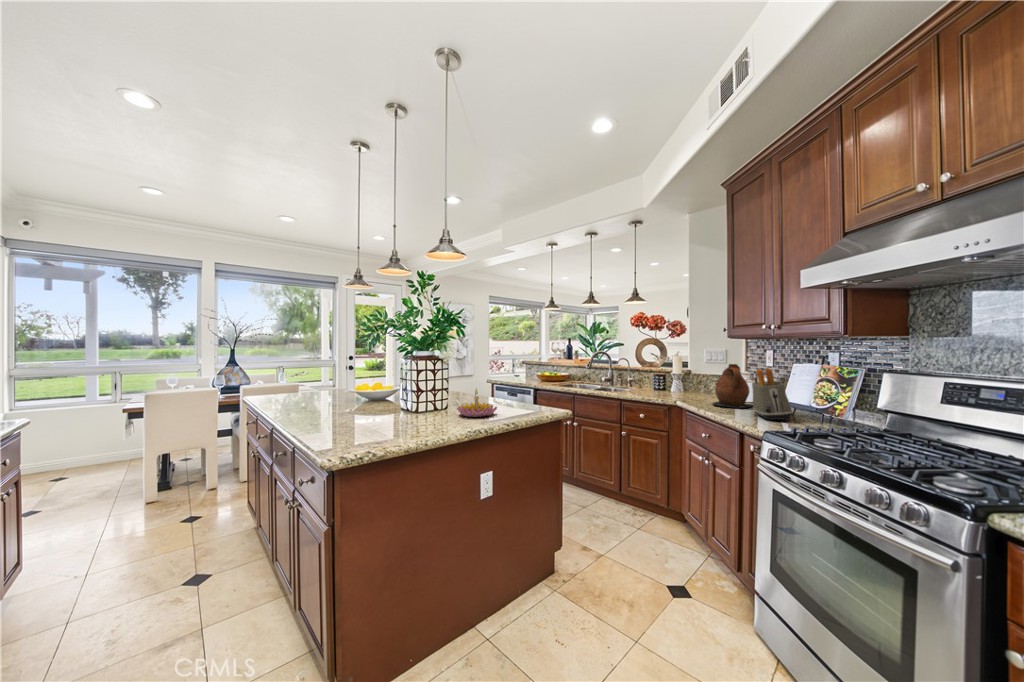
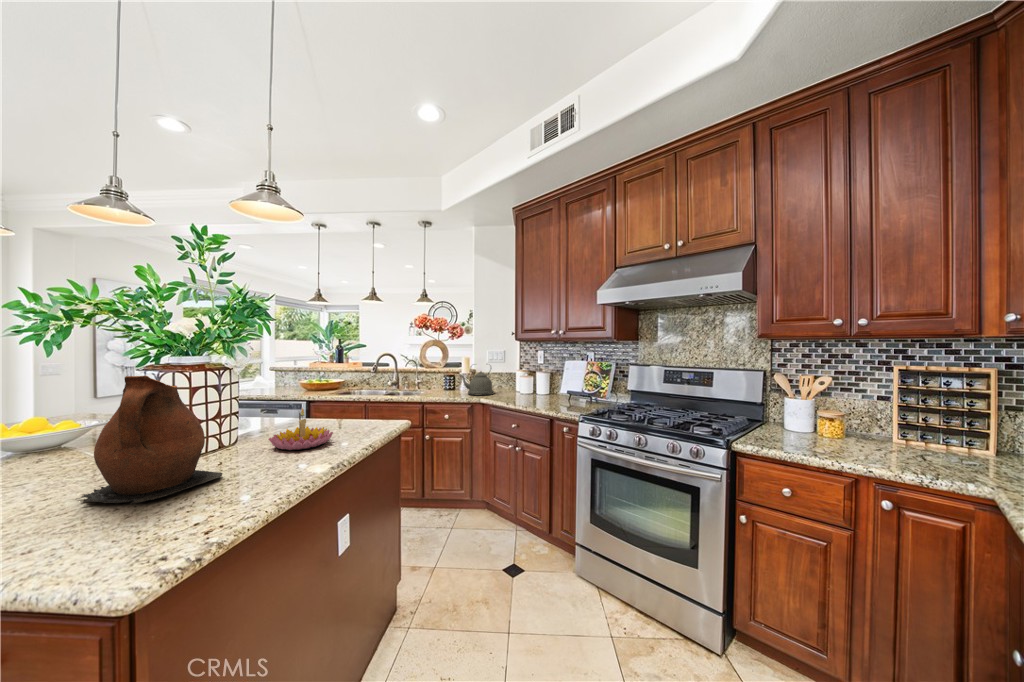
kettle: none [663,364,703,398] -> present [460,372,494,395]
ceramic pitcher: present [712,364,753,408] -> present [79,376,223,504]
toaster: present [752,368,792,421] -> none [546,365,579,409]

